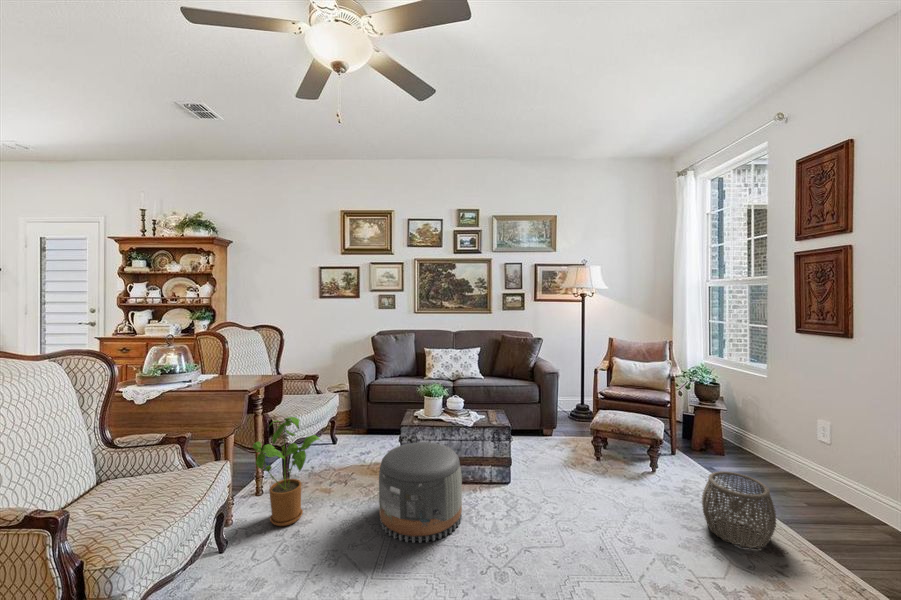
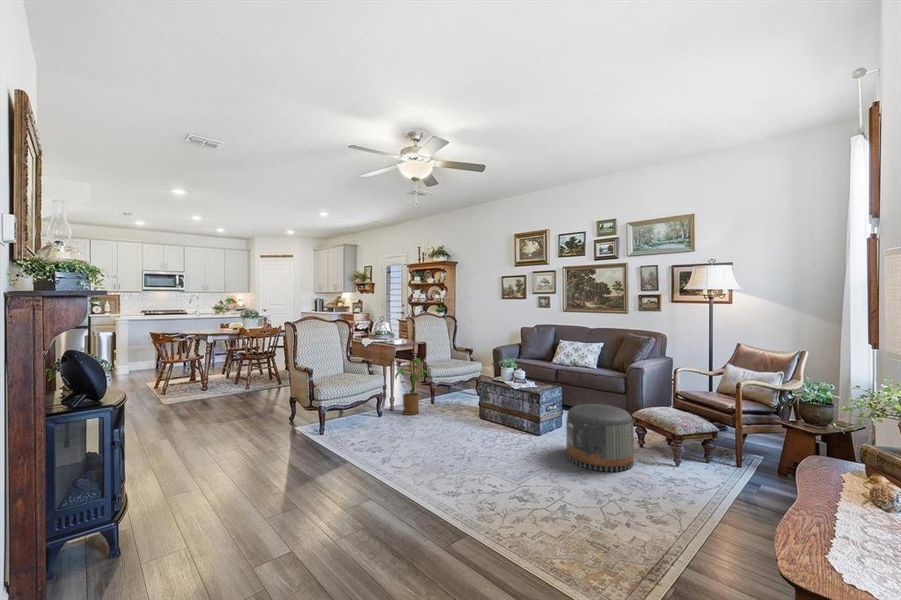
pouf: present [379,442,462,543] -> present [566,404,634,472]
woven basket: present [702,471,776,548] -> none [620,452,685,521]

